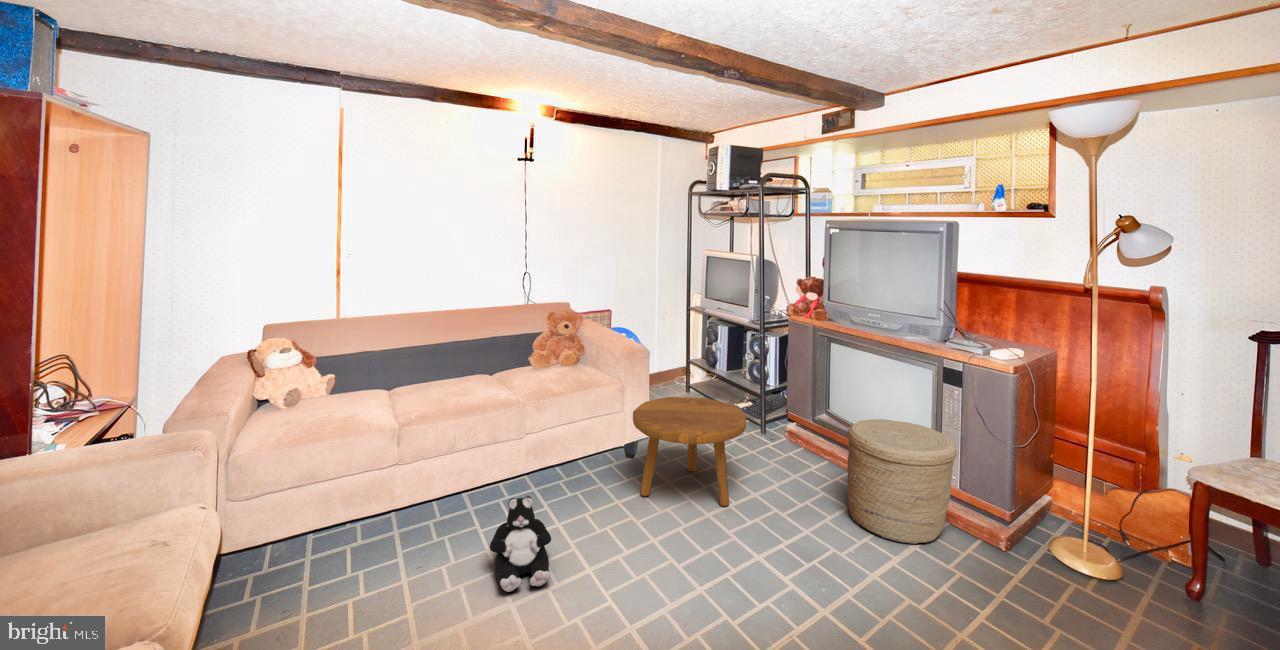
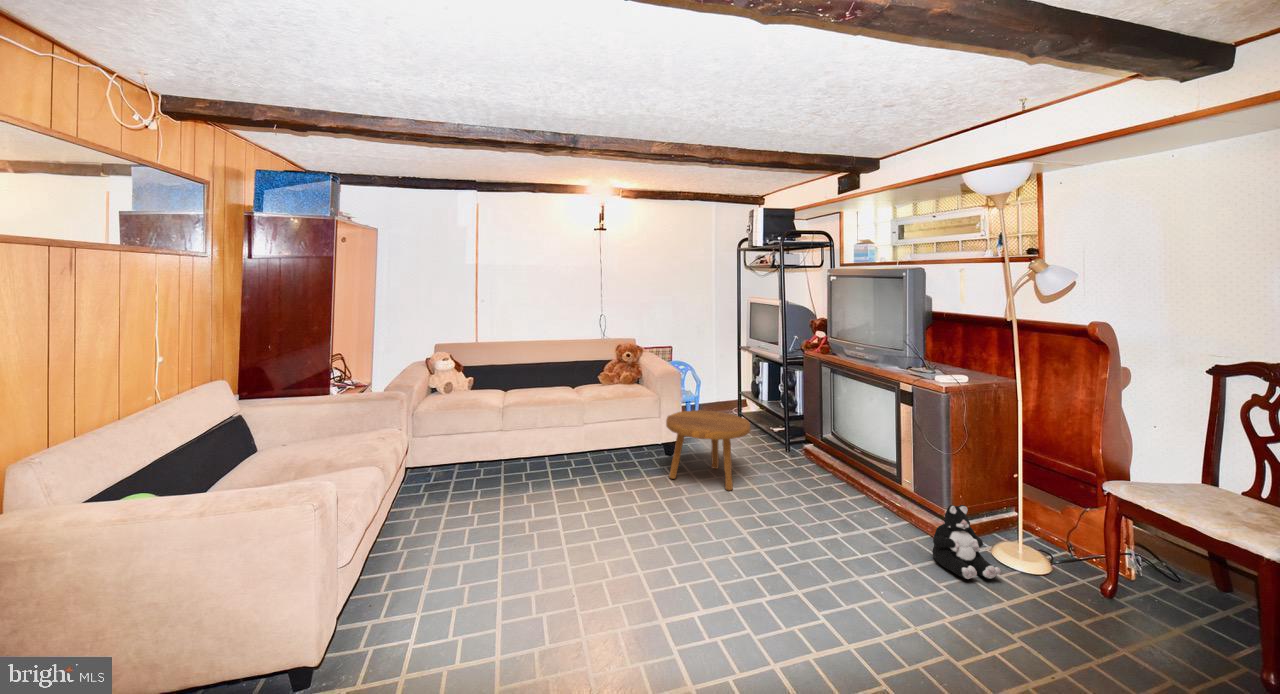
woven basket: present [847,419,957,544] -> none [822,434,905,527]
plush toy: present [490,496,551,592] -> present [933,505,1001,579]

